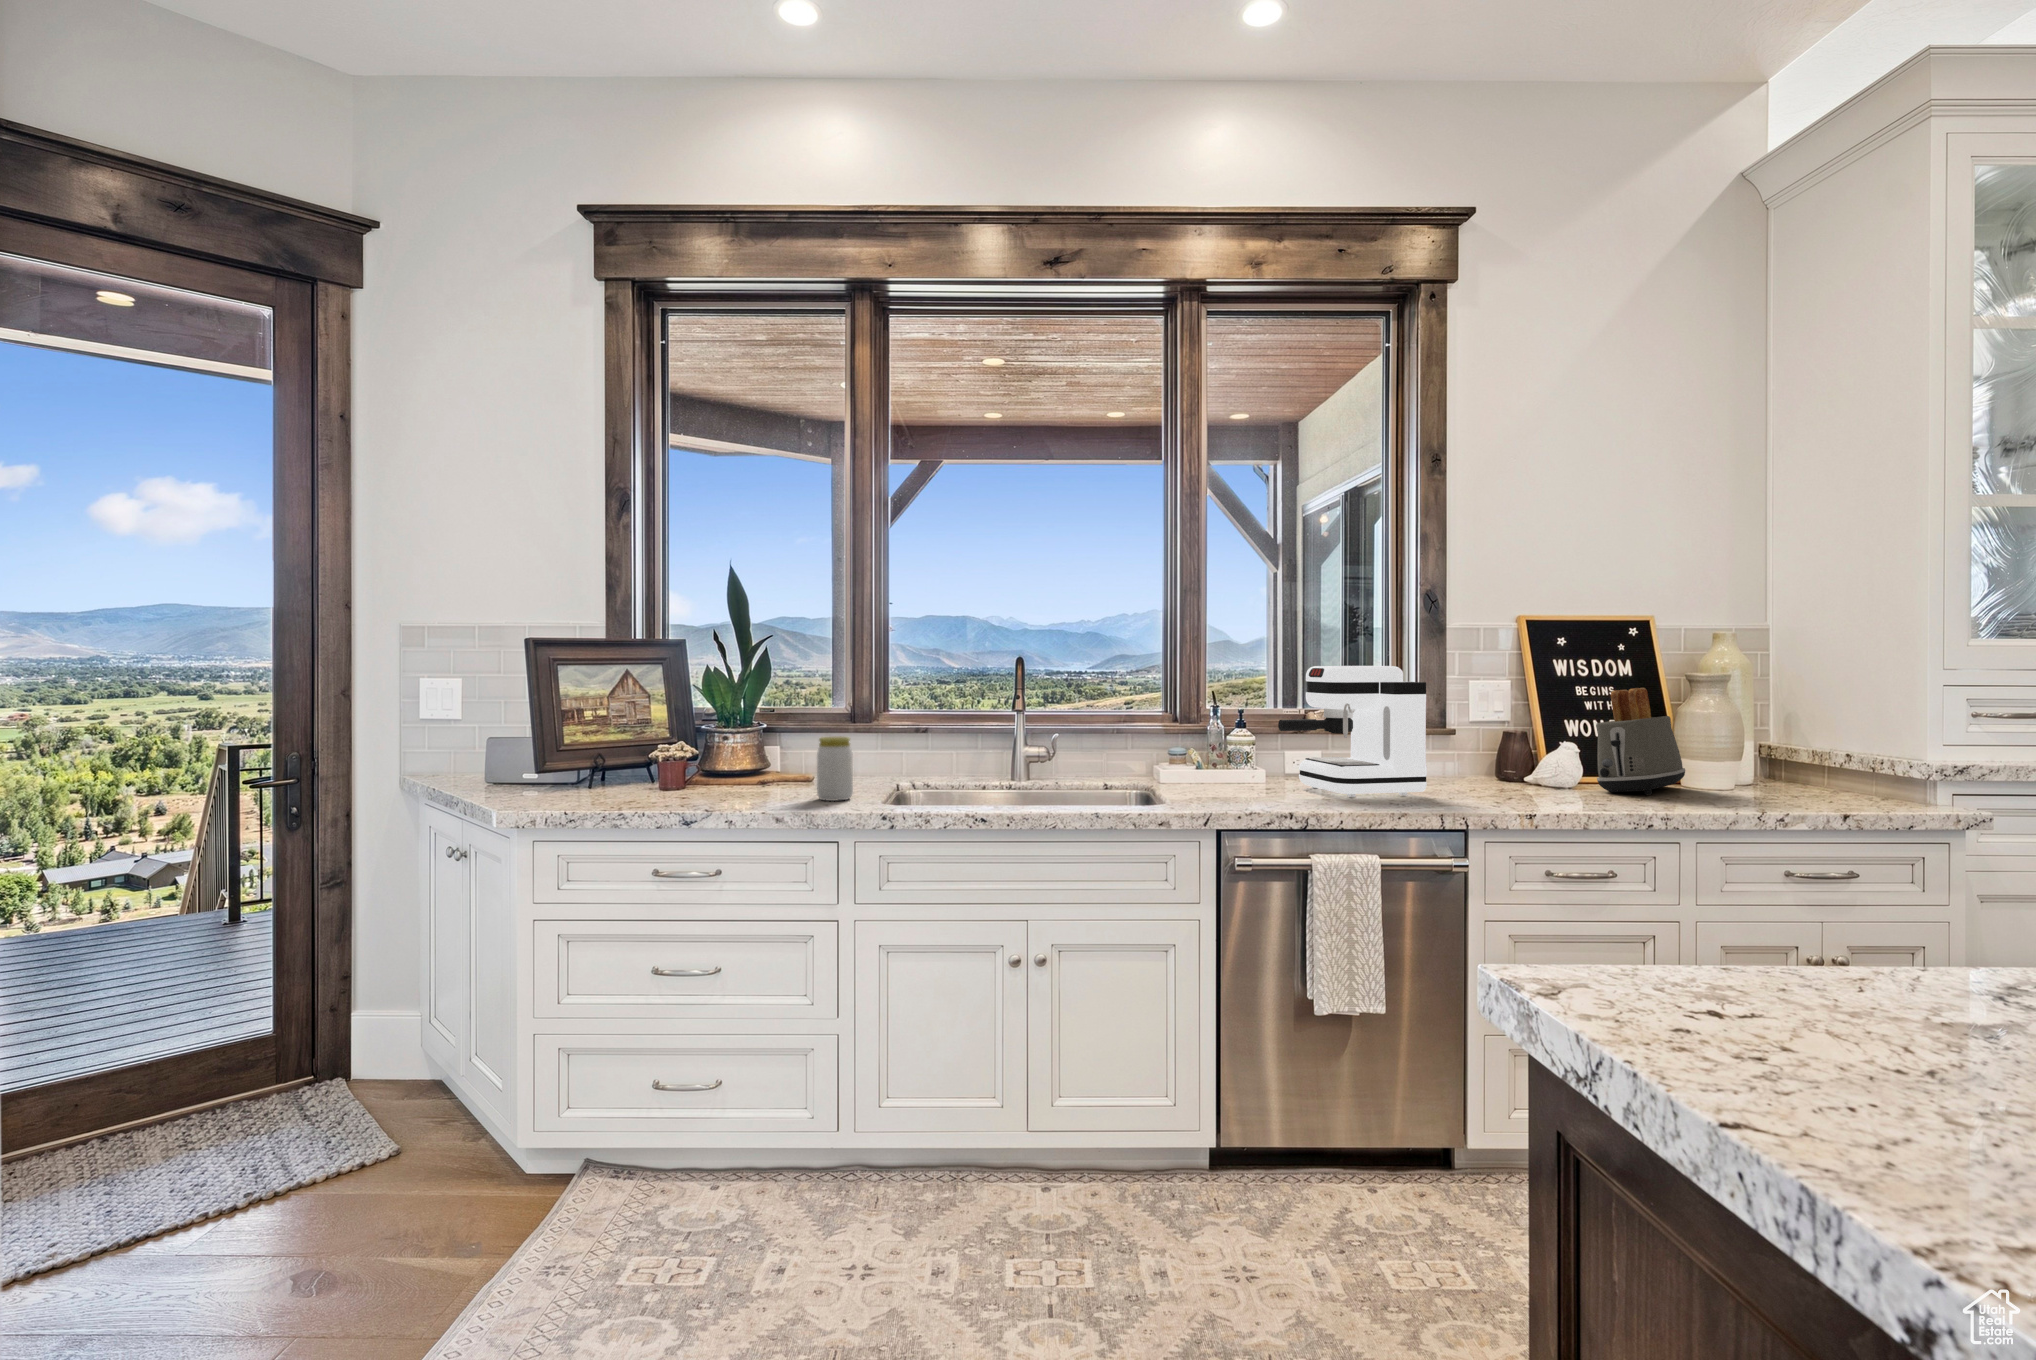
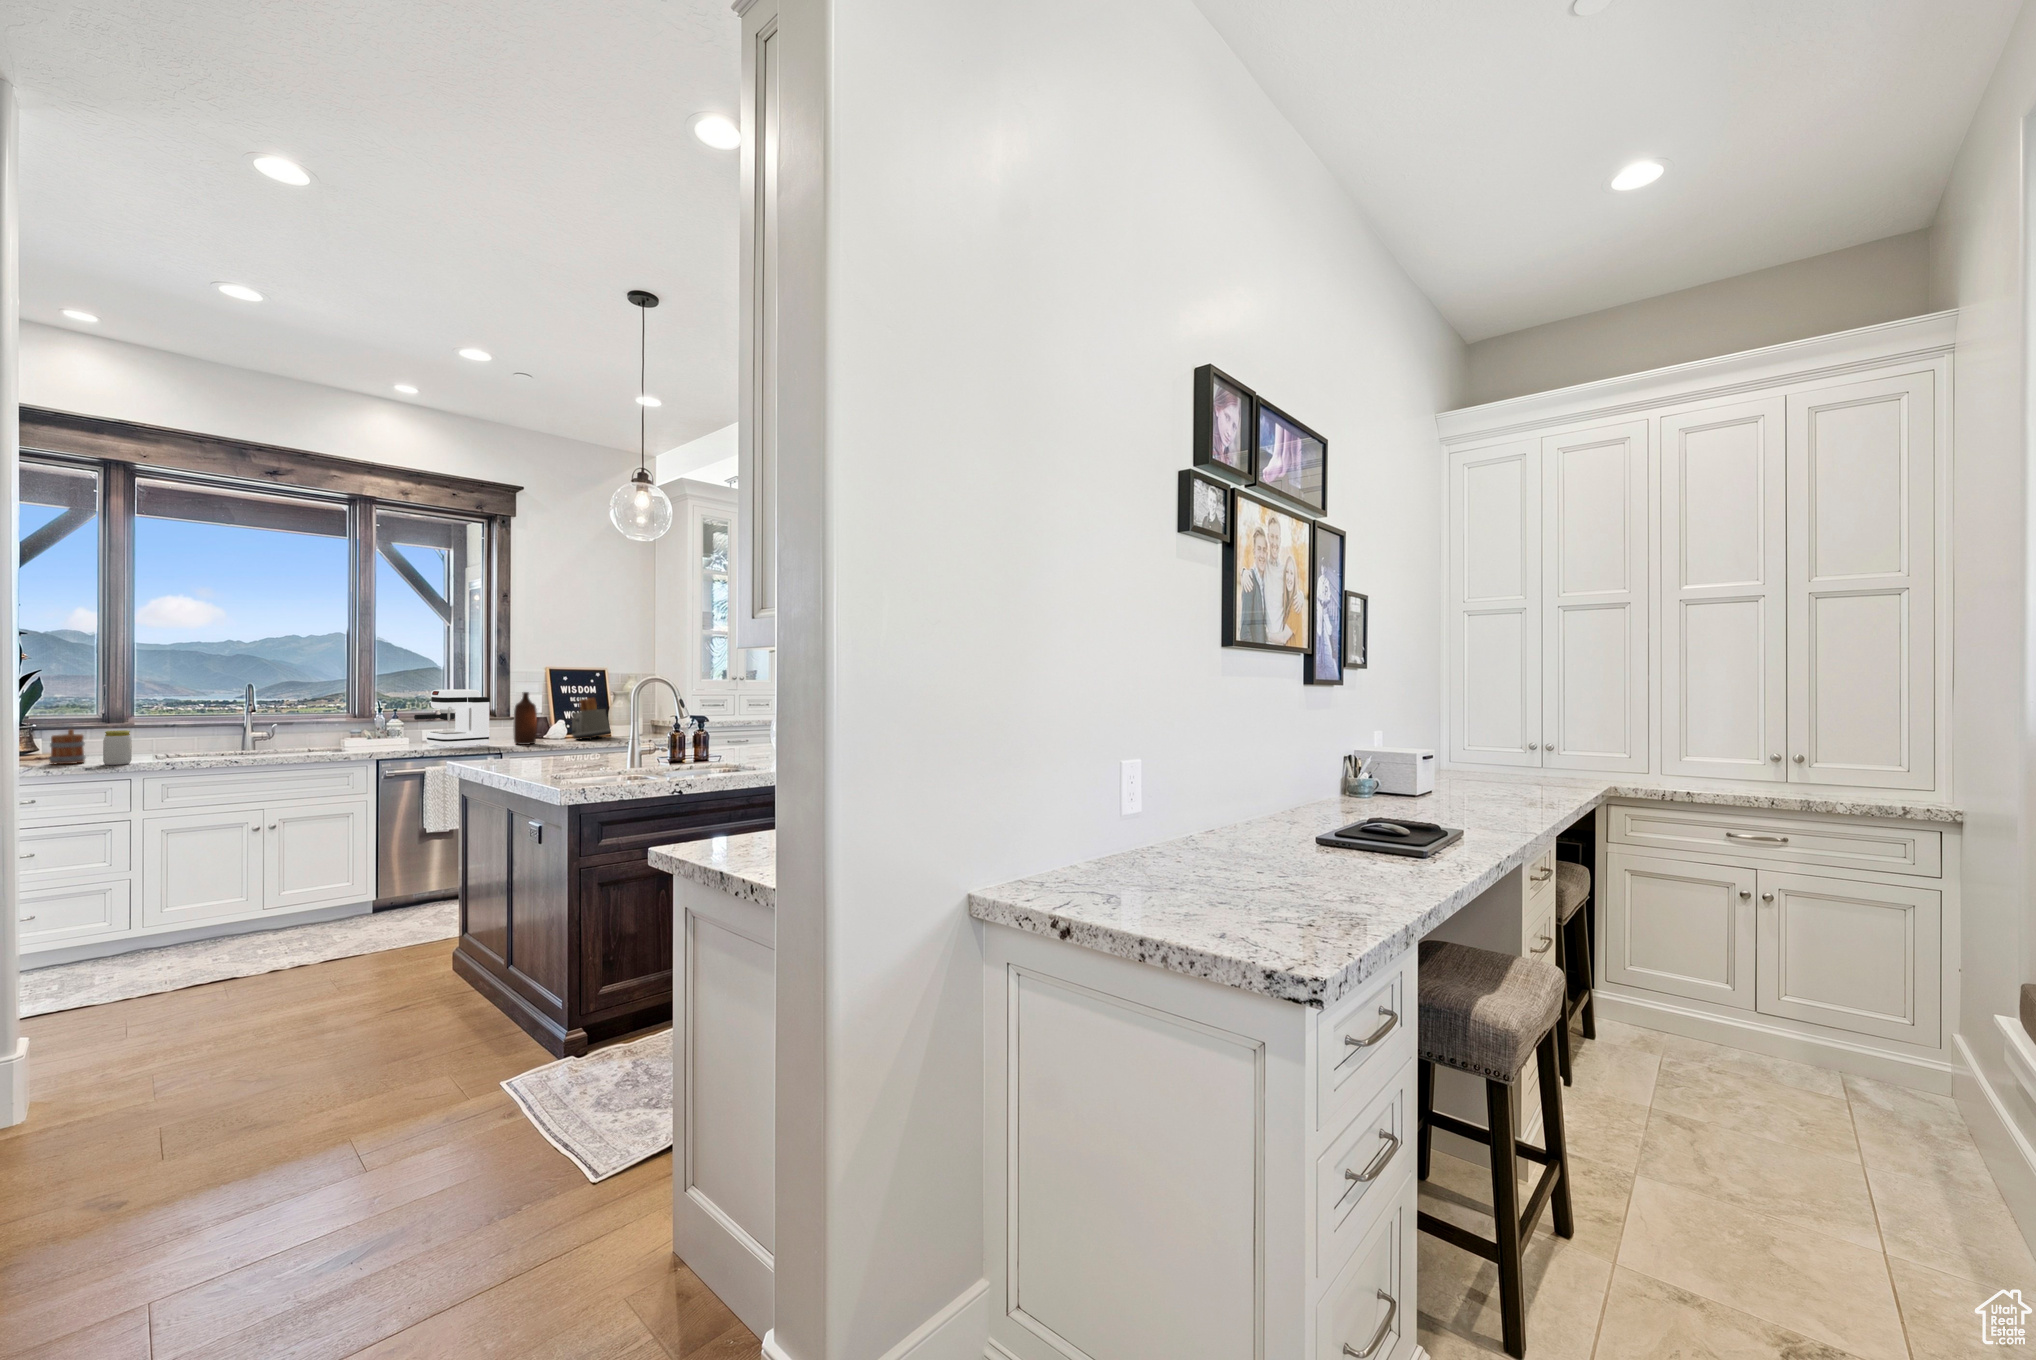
bottle: none [1477,670,1530,800] -> present [514,692,537,745]
mug: none [761,731,806,794] -> present [49,729,85,764]

